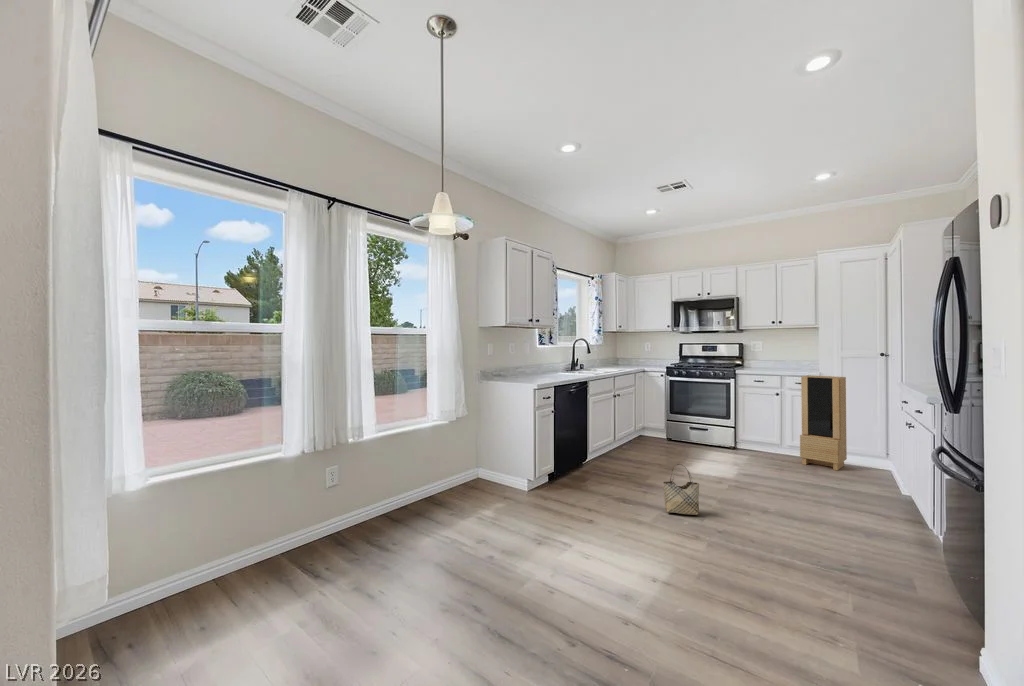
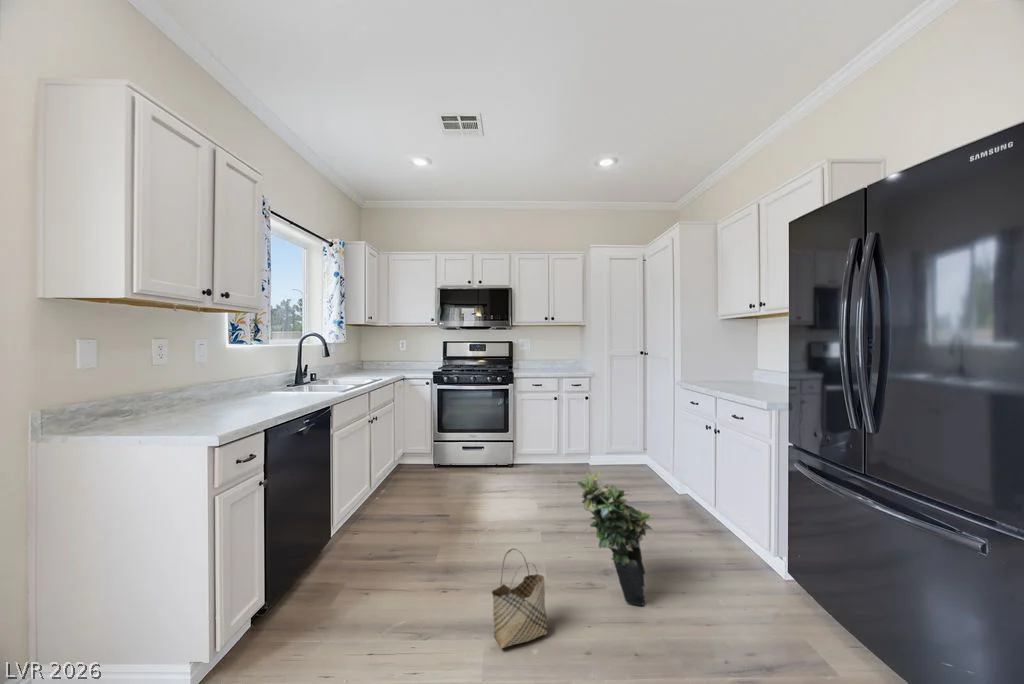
storage cabinet: present [800,375,847,470] -> none [583,377,619,478]
potted plant: none [730,431,790,524] -> present [577,471,655,606]

